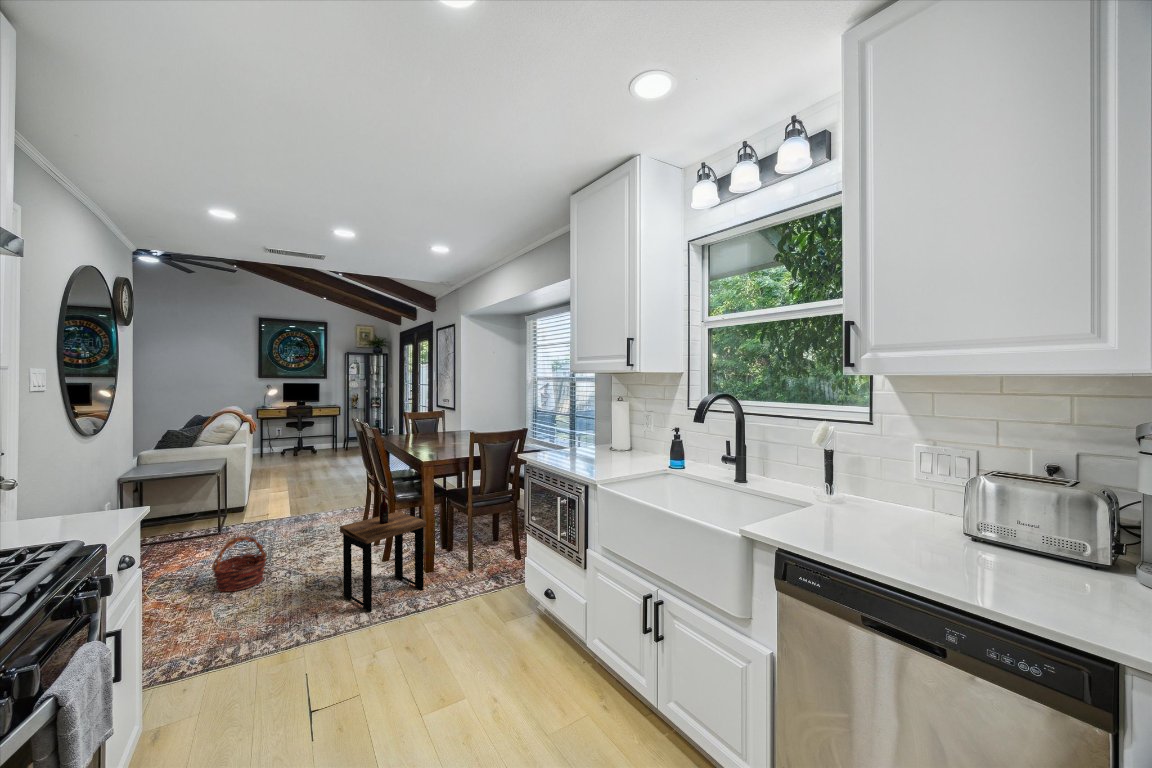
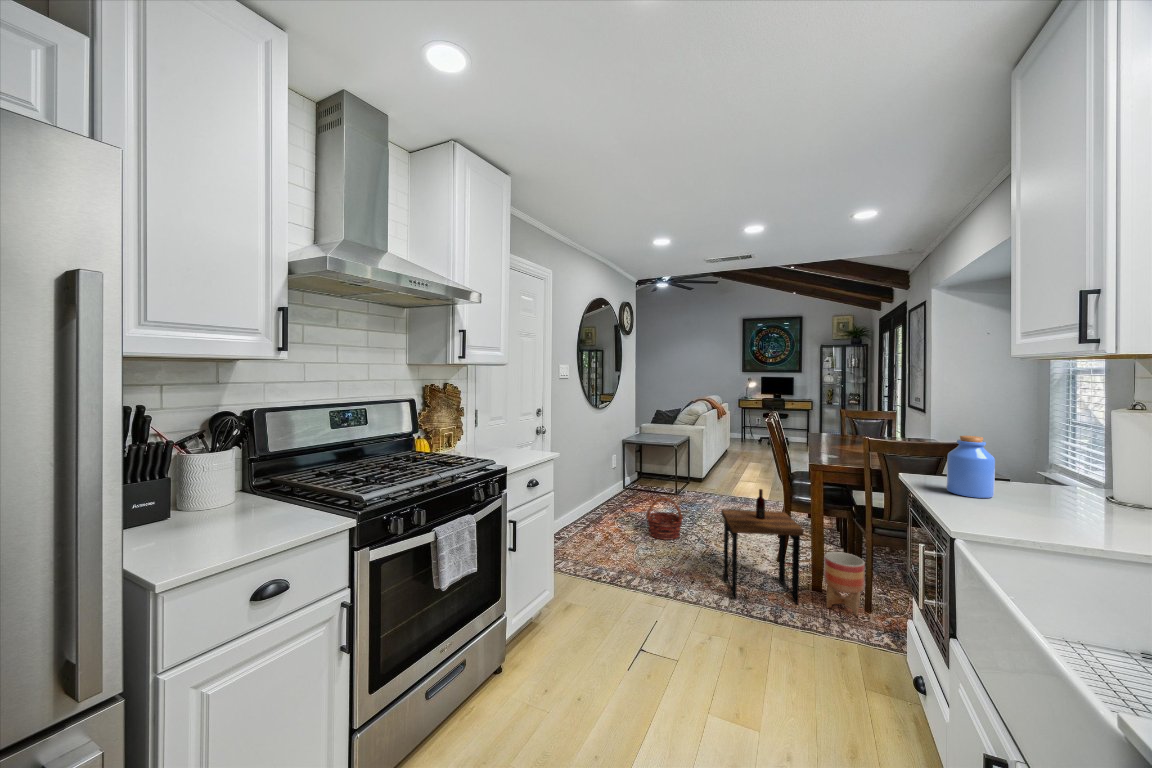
jar: none [548,422,571,461] -> present [946,436,995,498]
planter: none [439,531,469,582] -> present [824,552,865,616]

